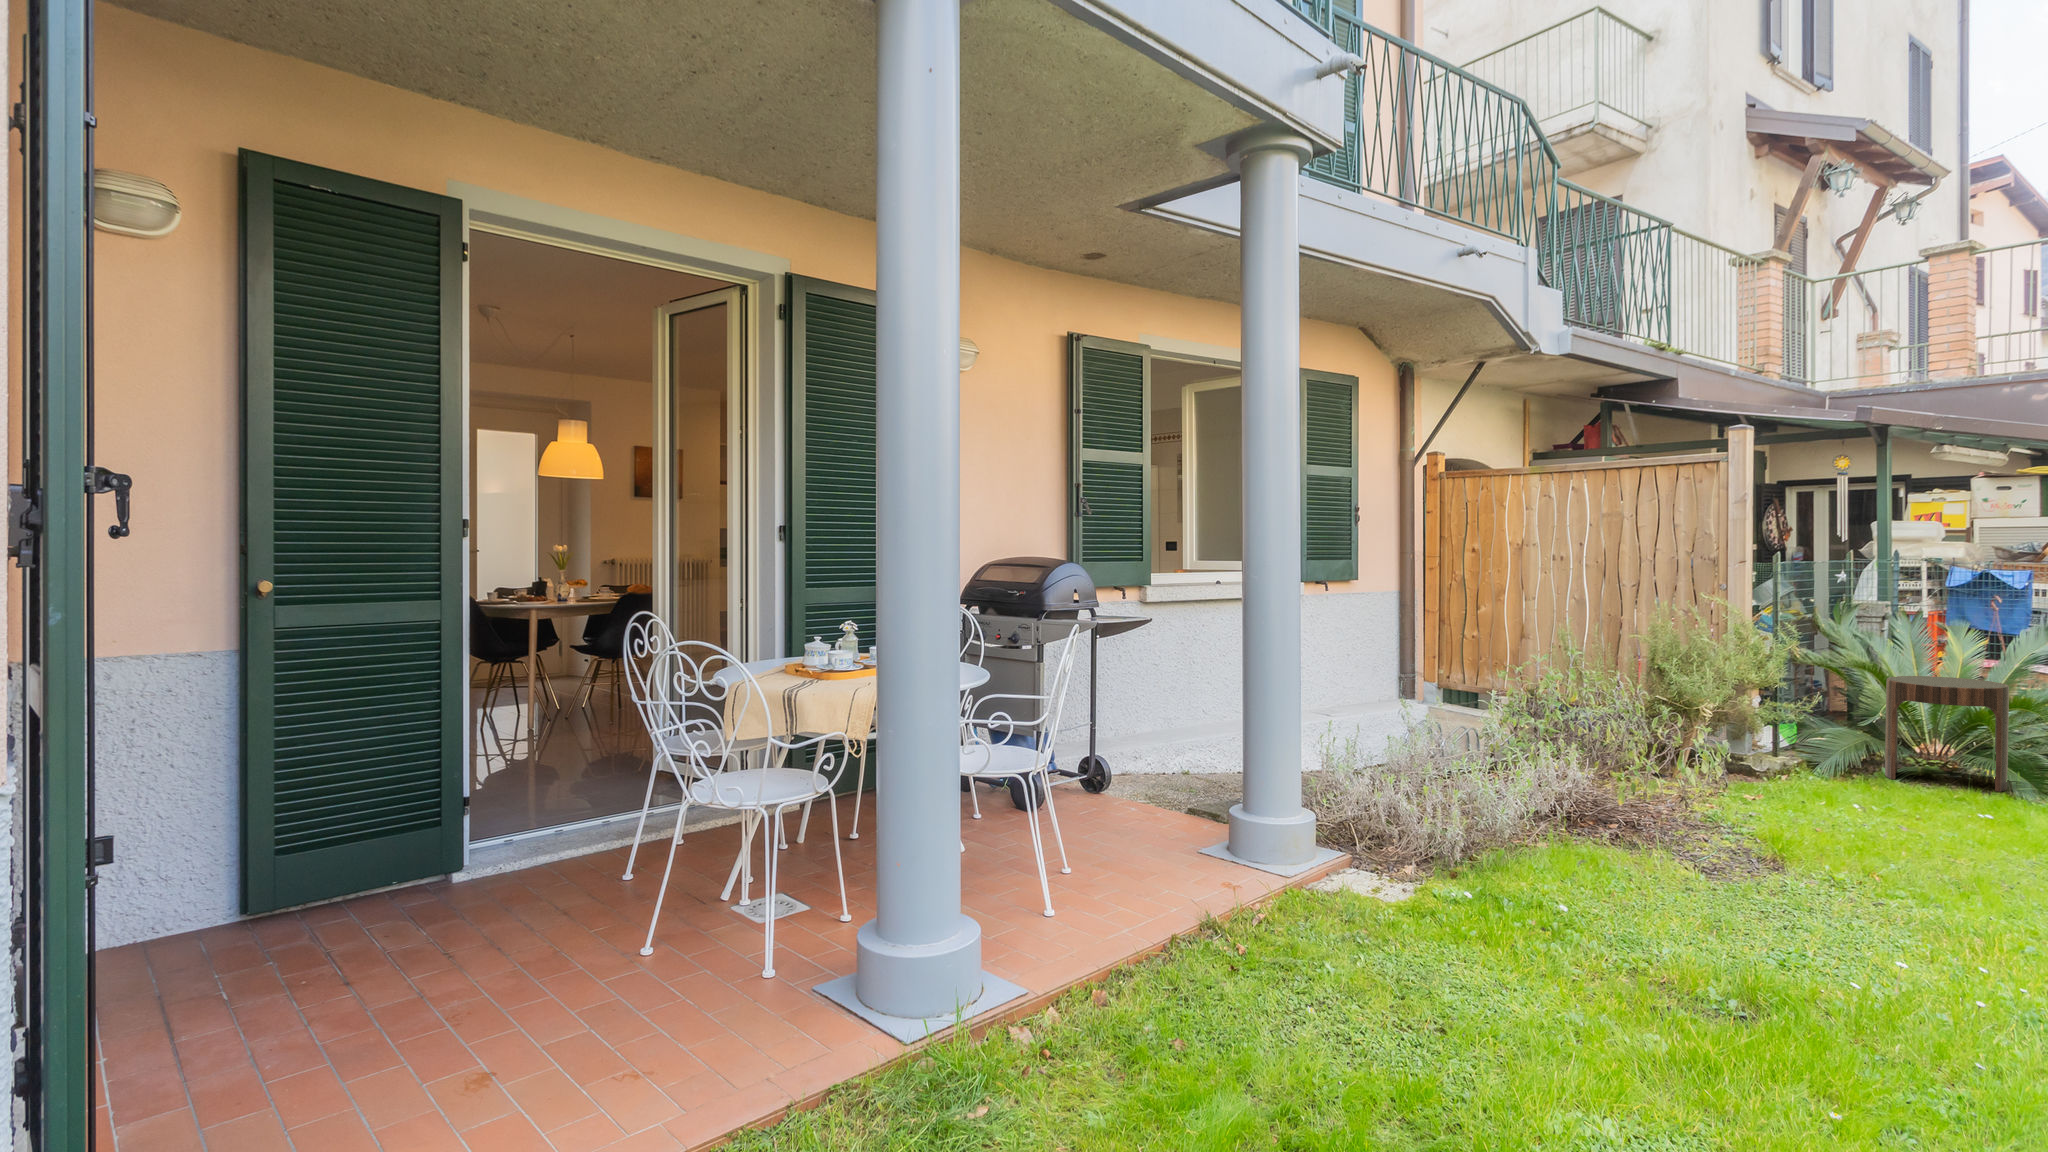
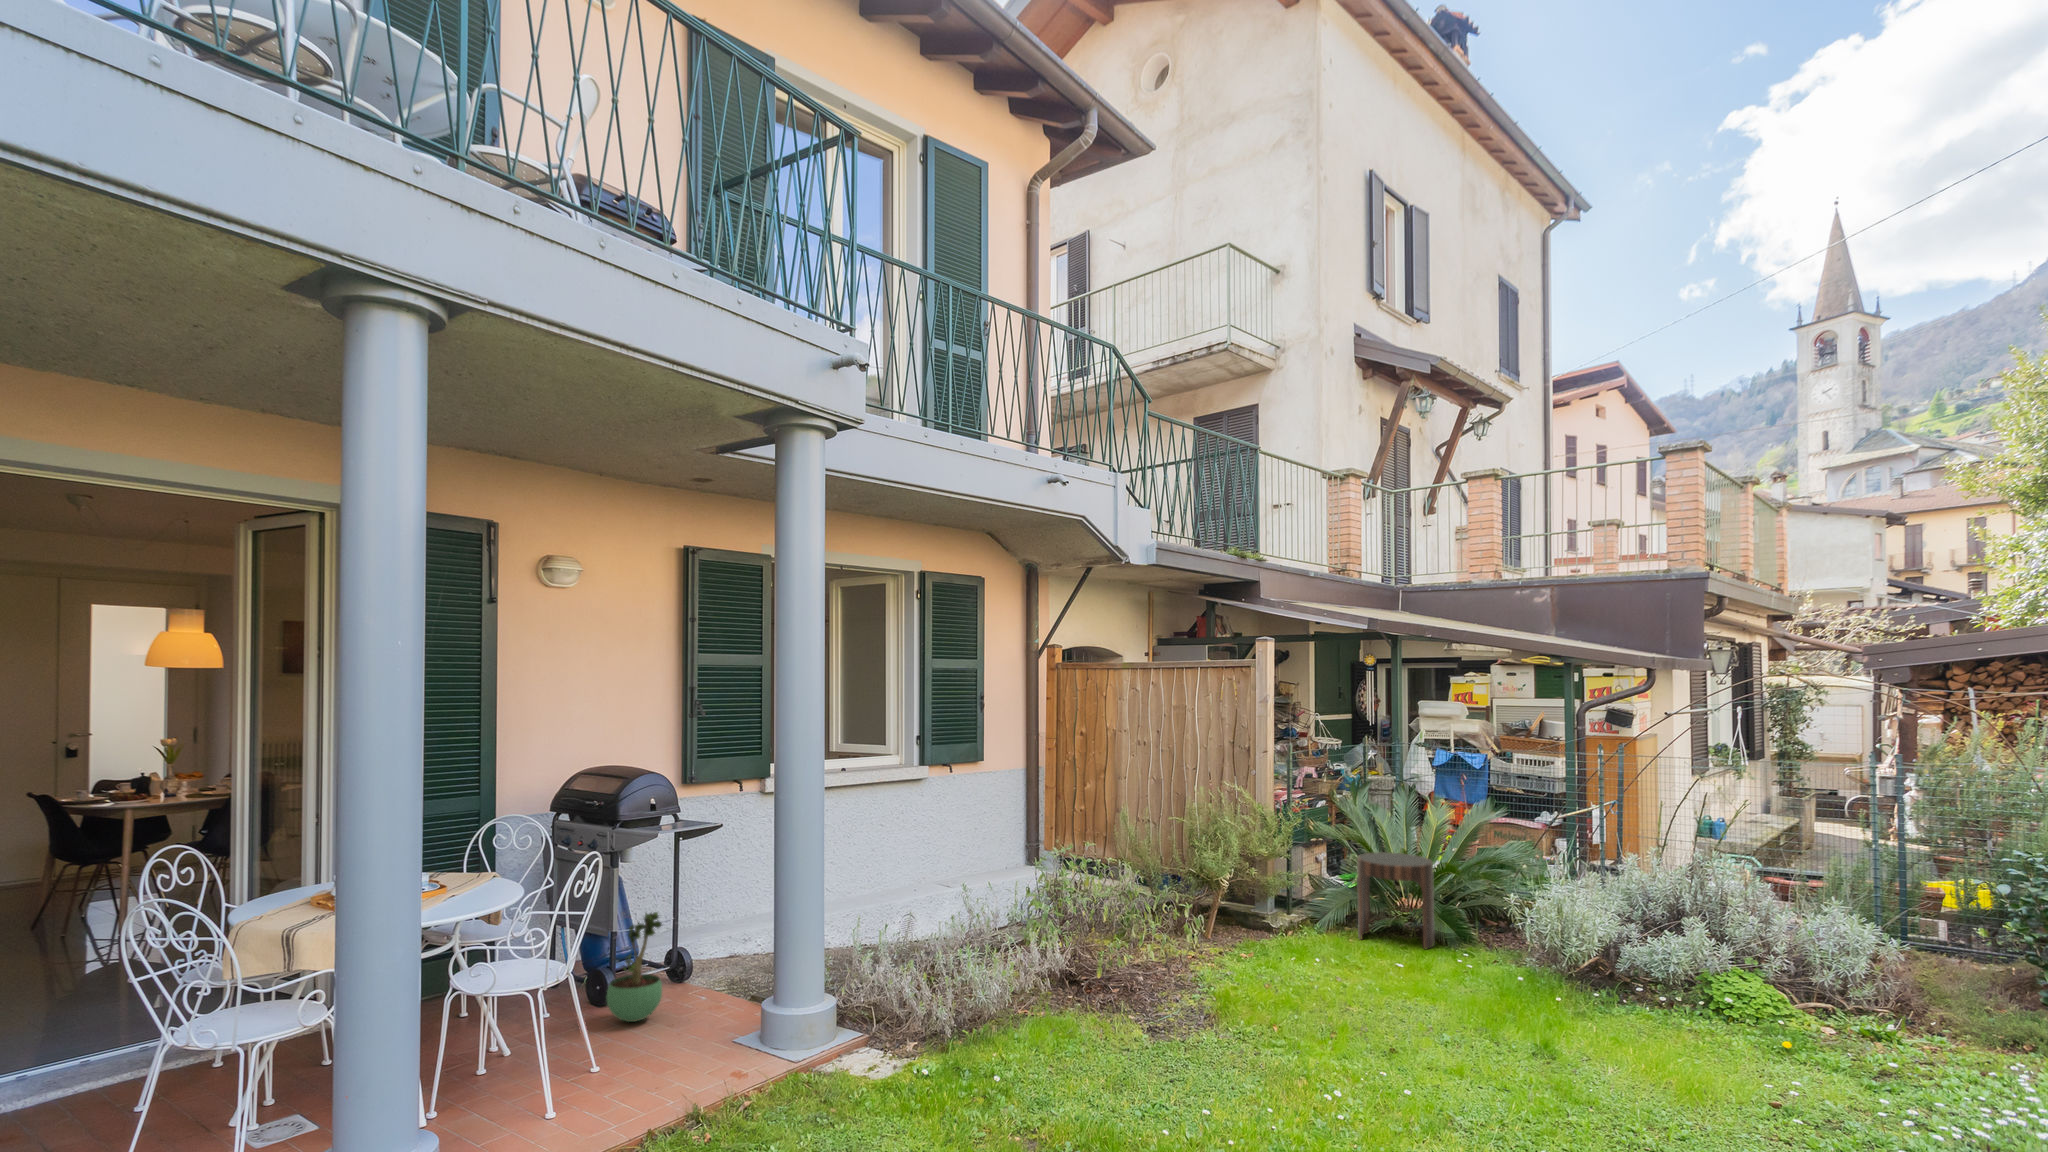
potted plant: none [1040,710,1098,828] -> present [607,912,662,1022]

